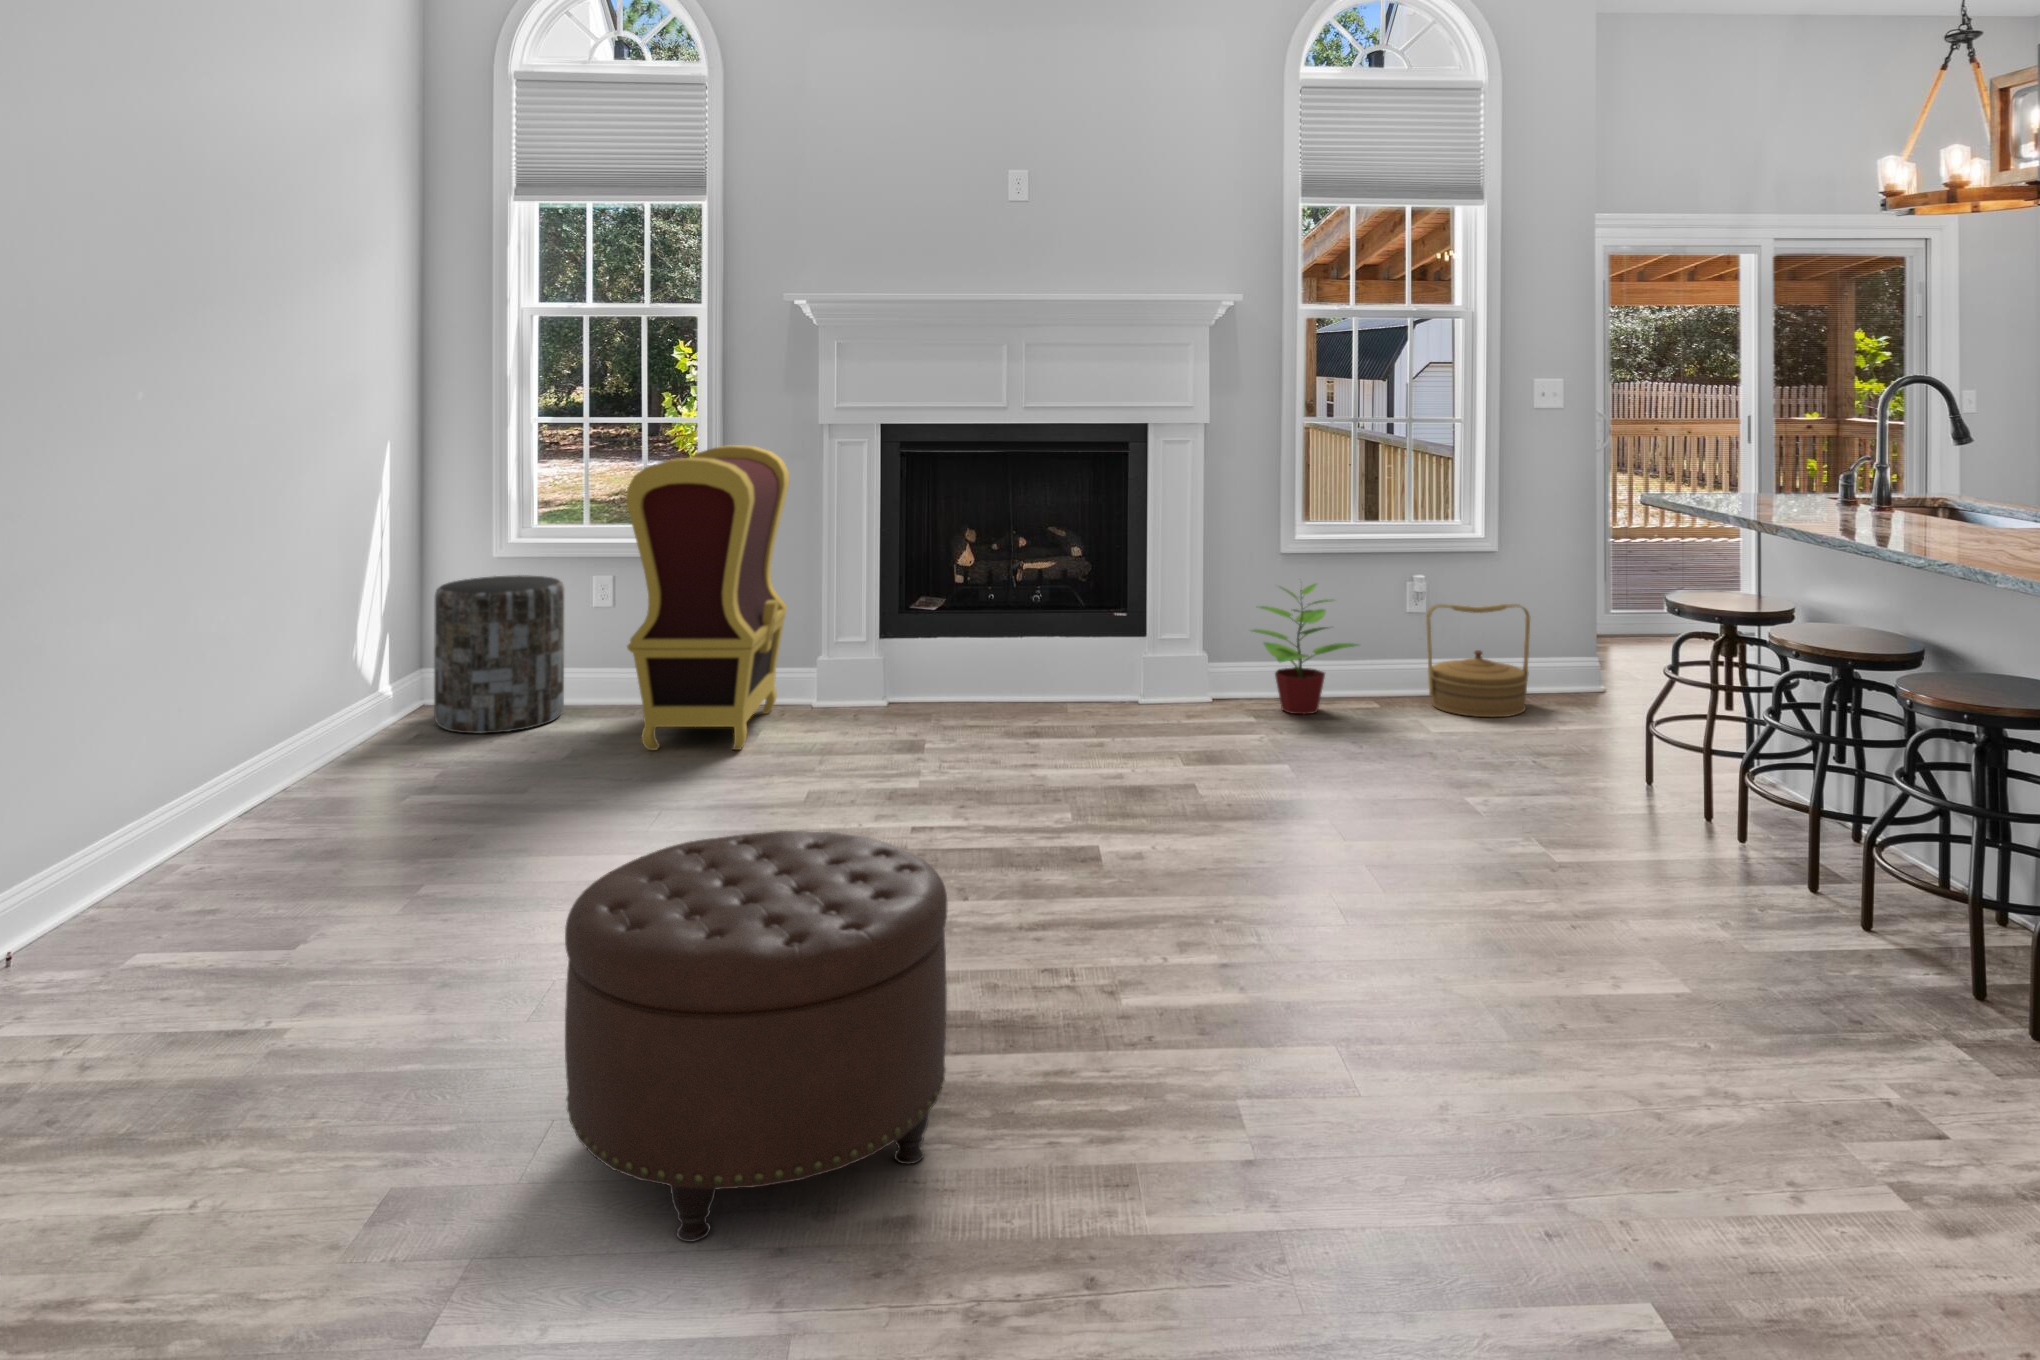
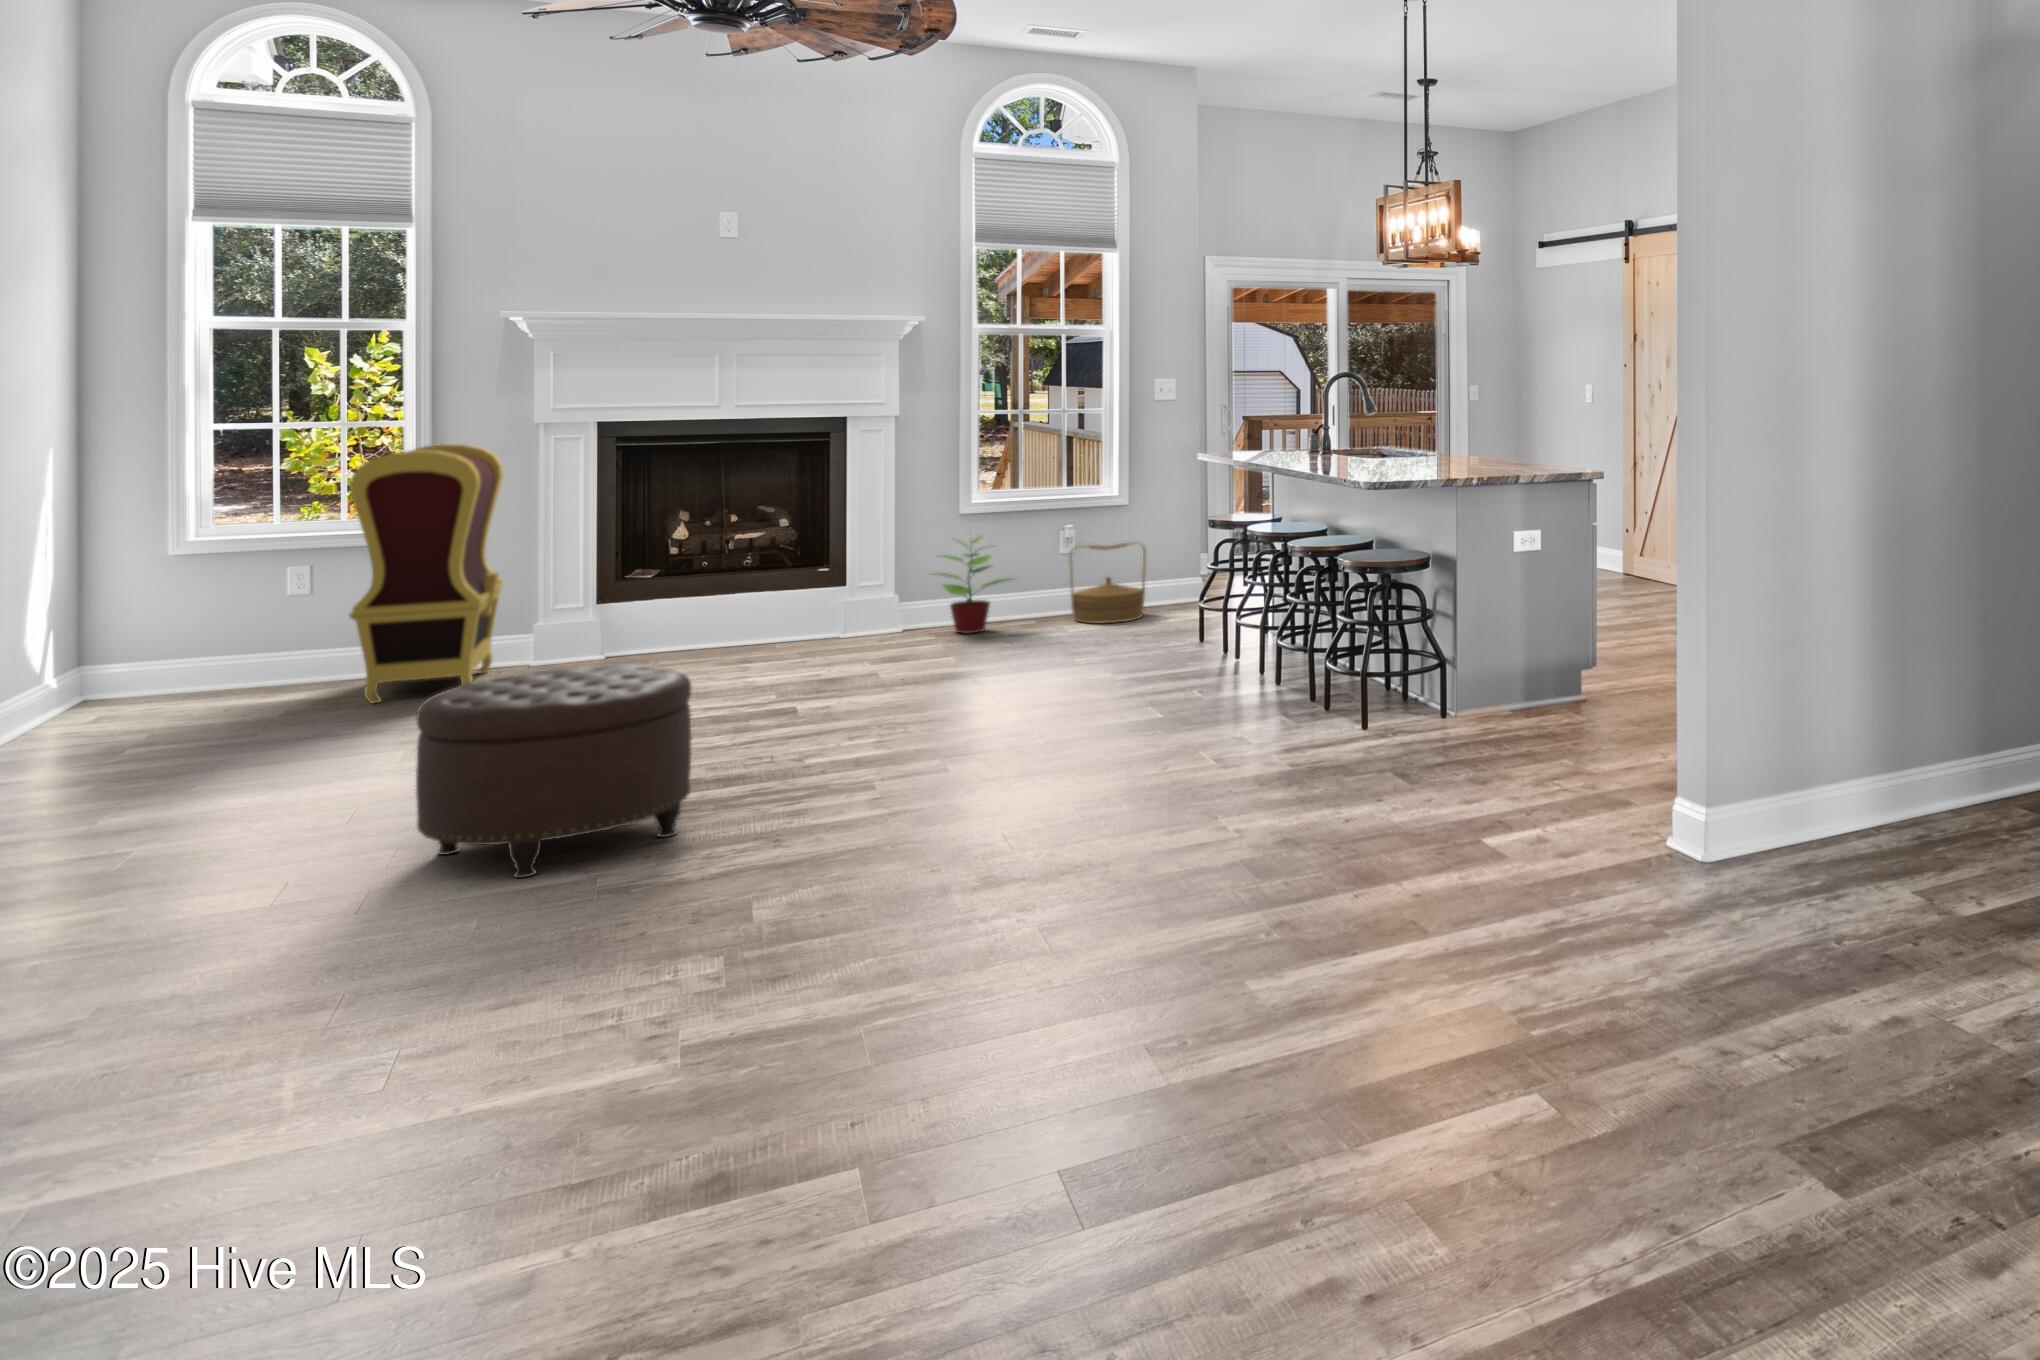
side table: present [434,575,564,733] -> none [112,570,262,713]

